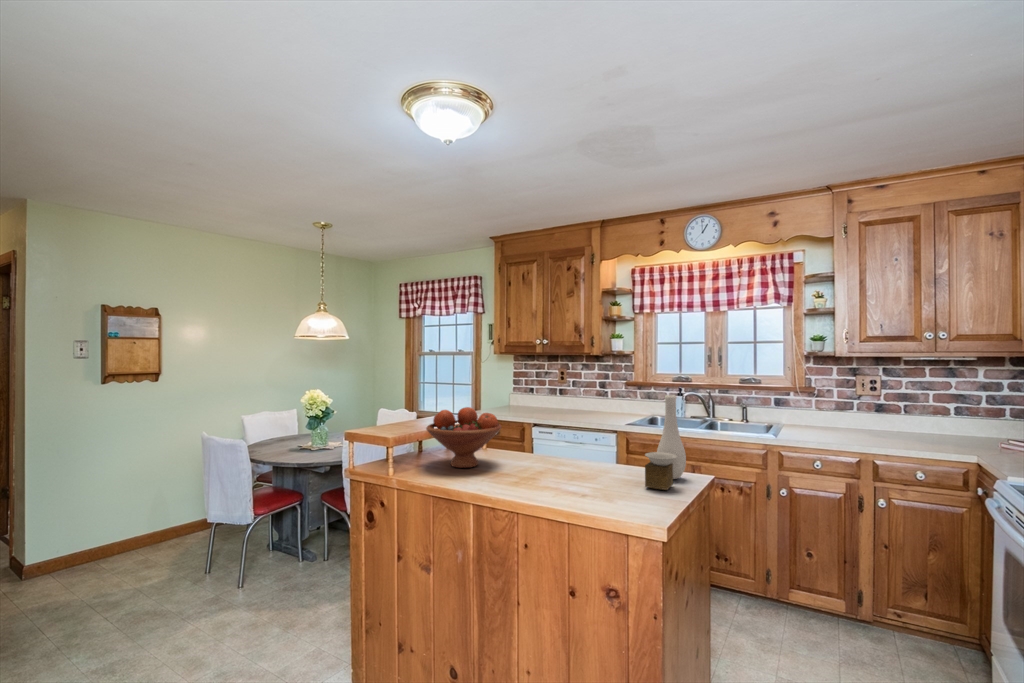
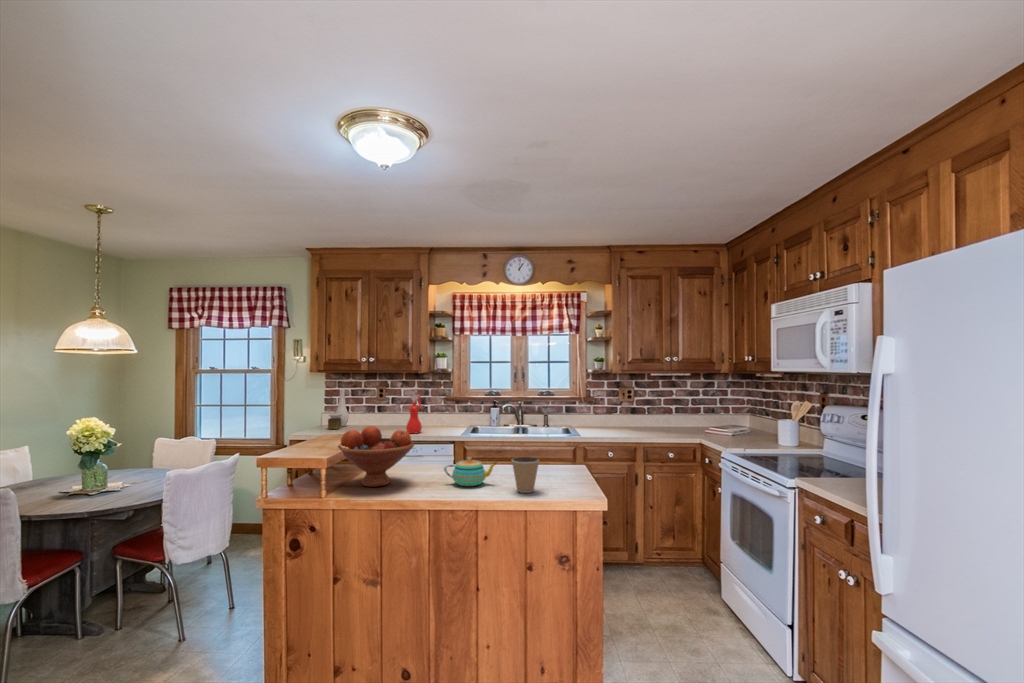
spray bottle: none [575,379,592,420] -> present [406,395,422,434]
vase: present [645,395,686,490] -> present [328,389,348,429]
teapot: none [526,447,580,479] -> present [444,457,496,486]
coffee cup: none [582,453,616,495] -> present [512,457,539,493]

